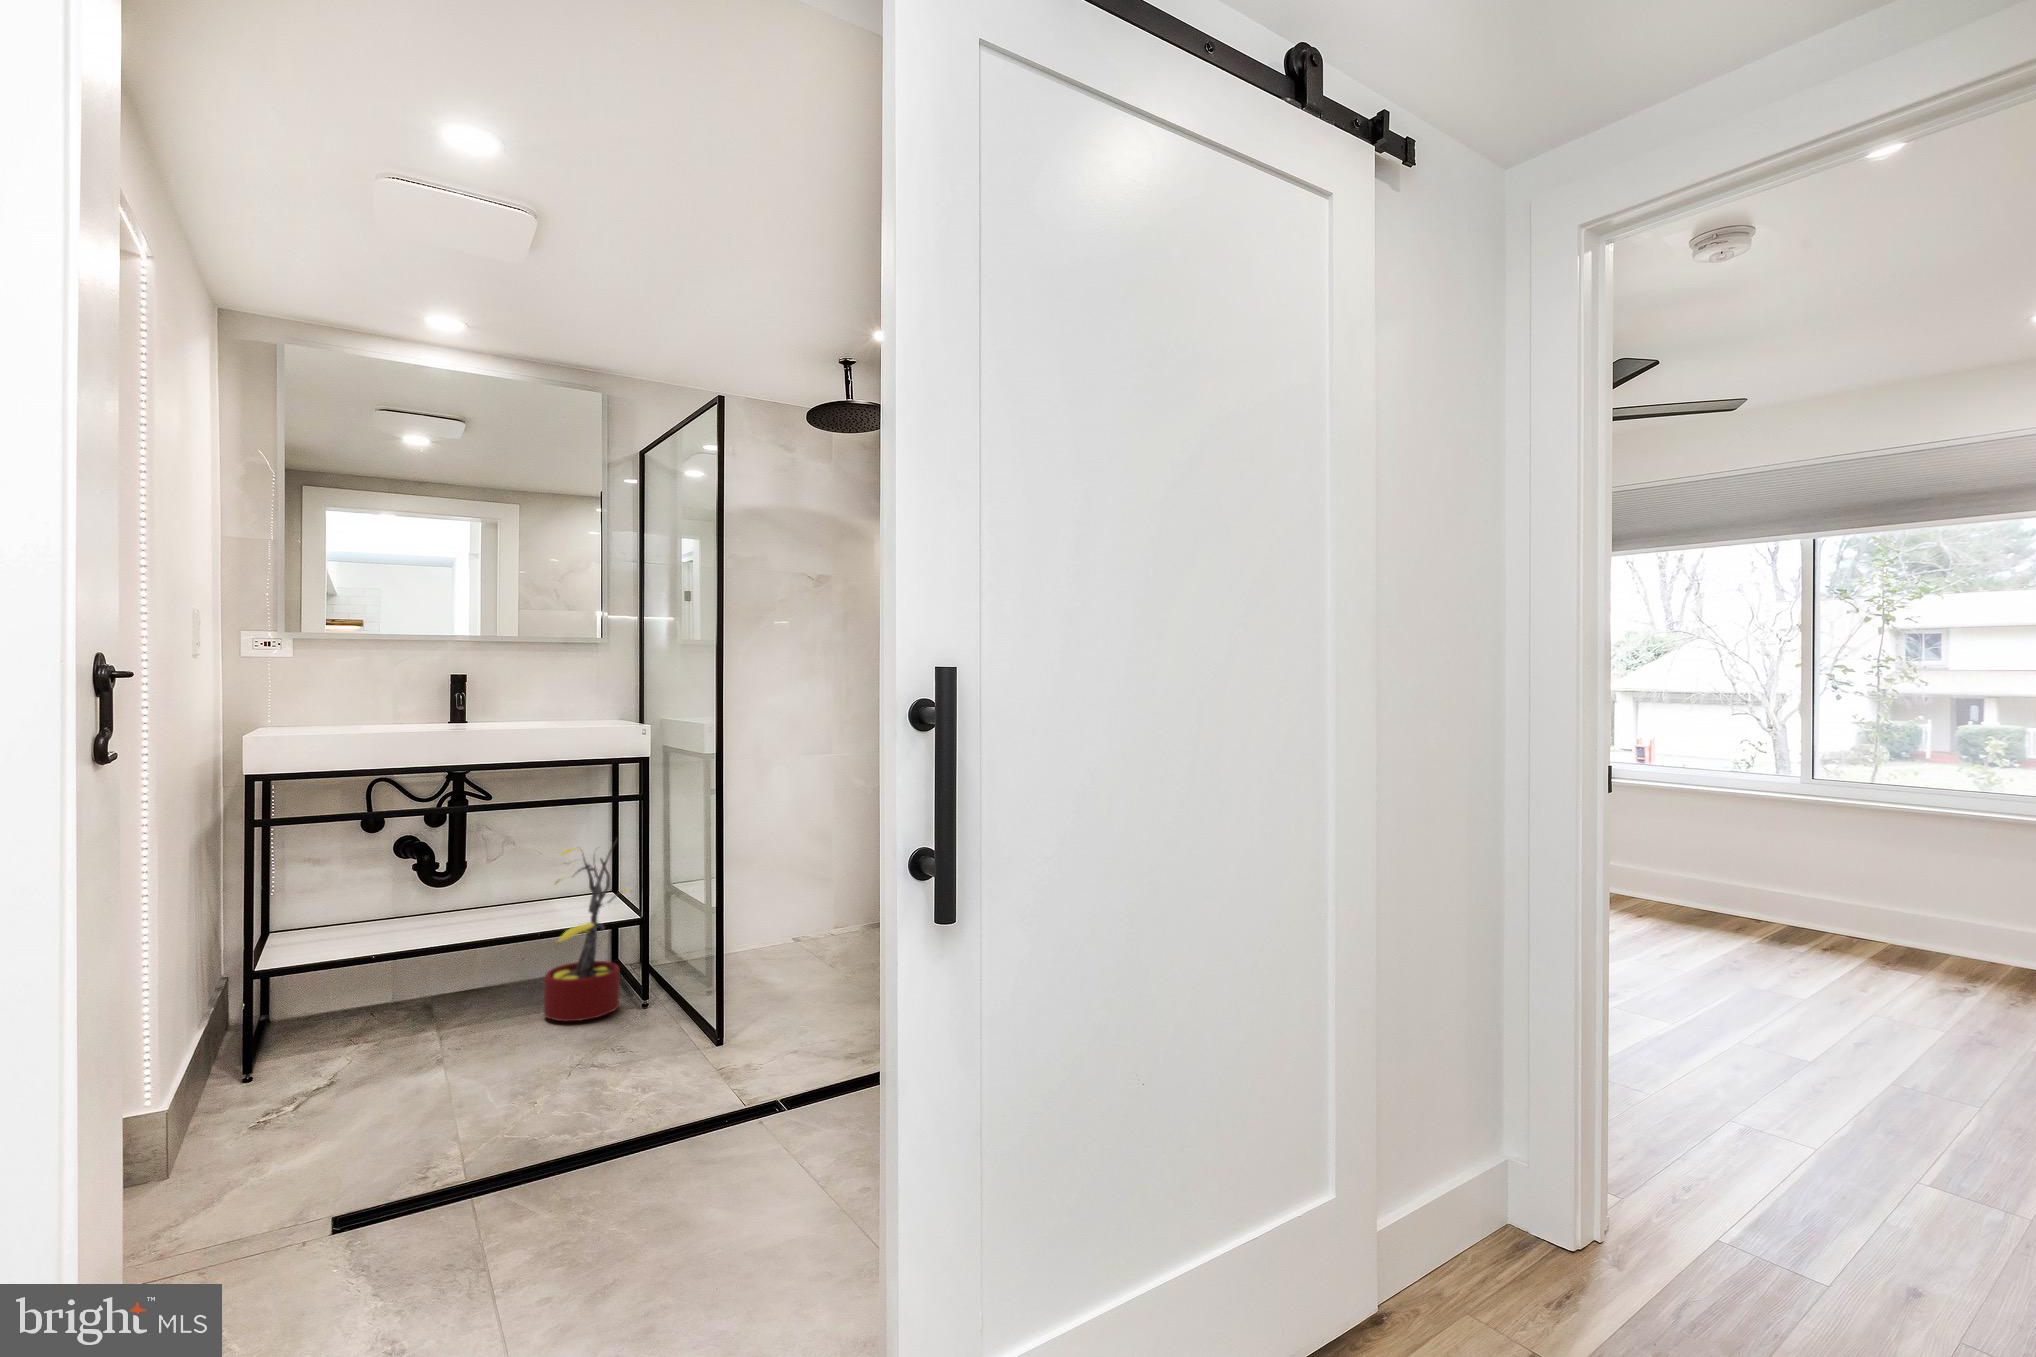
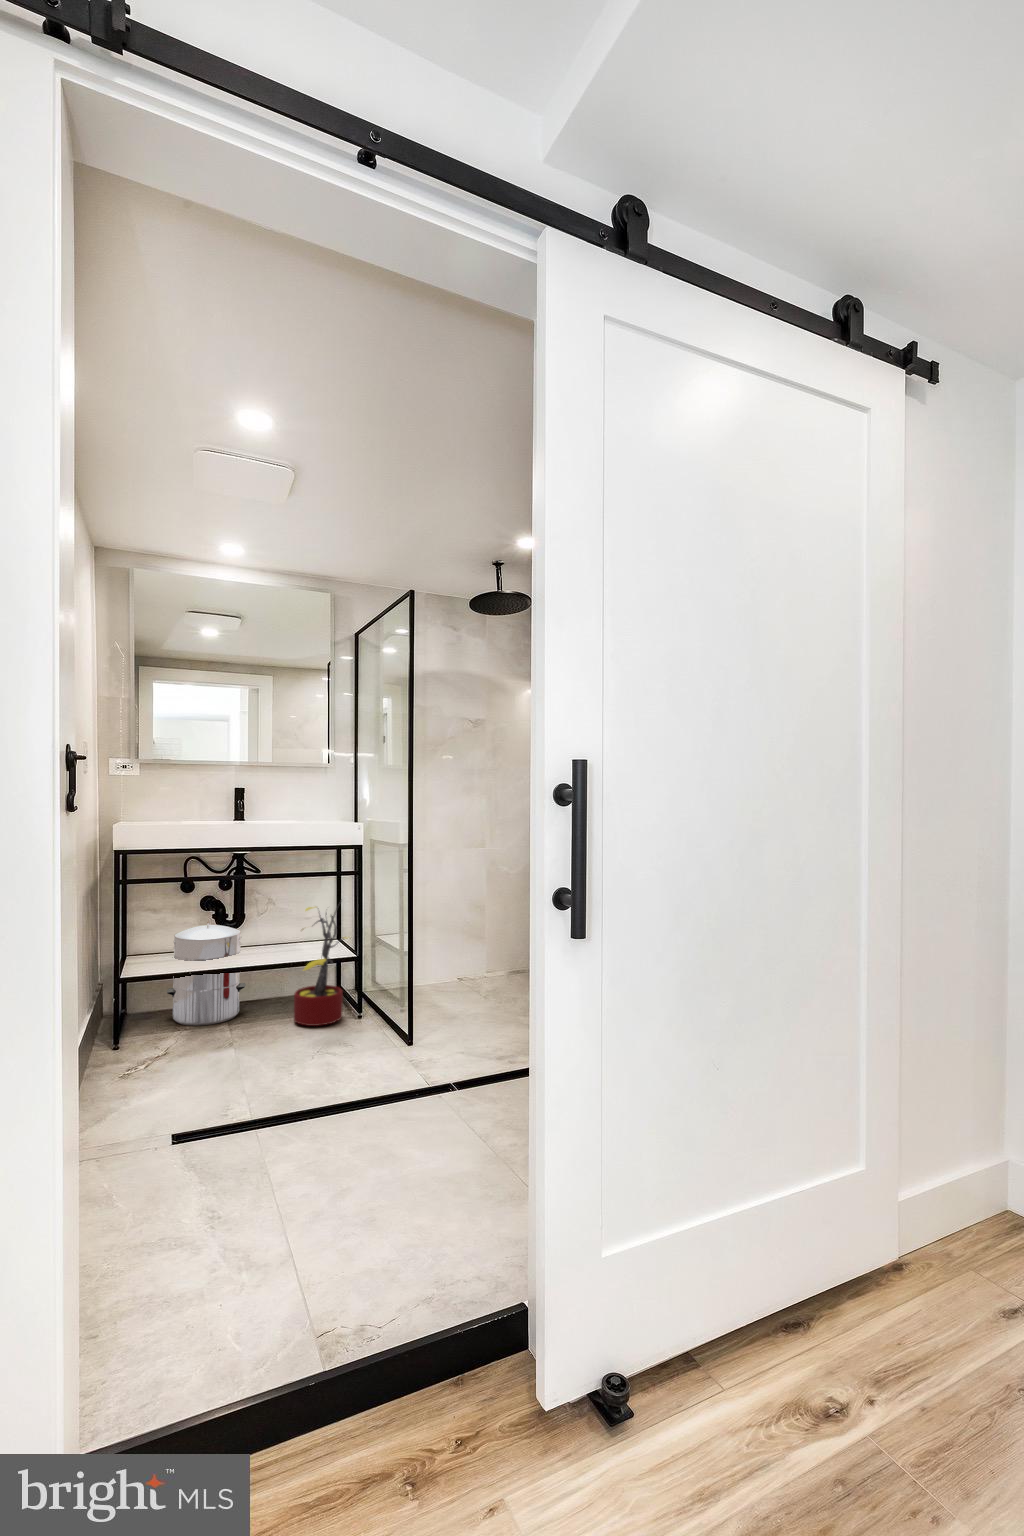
waste bin: none [338,874,469,1032] -> present [167,921,246,1026]

